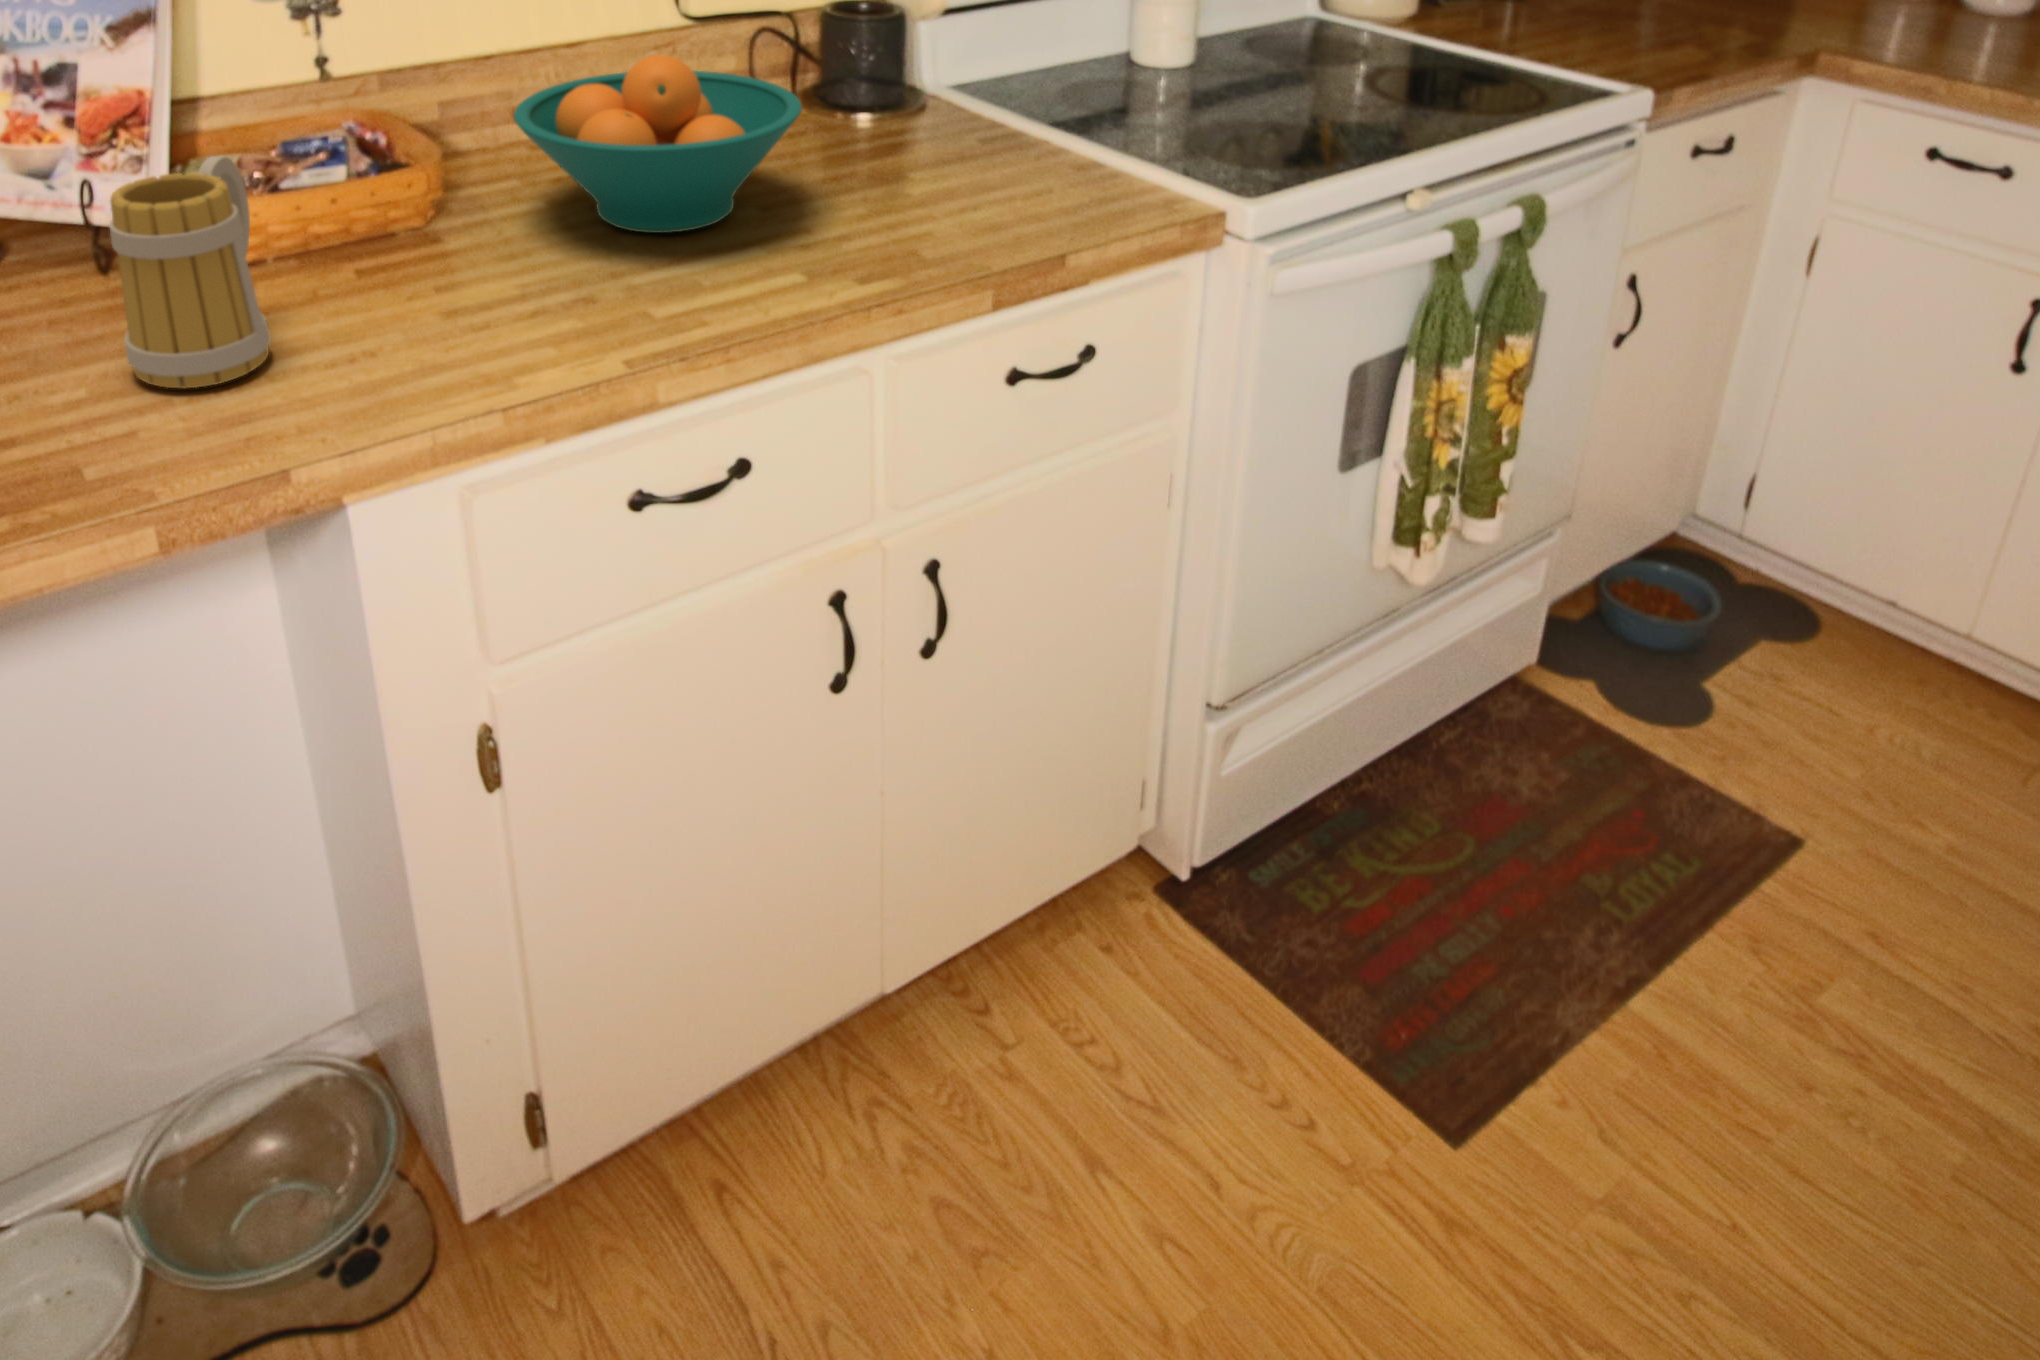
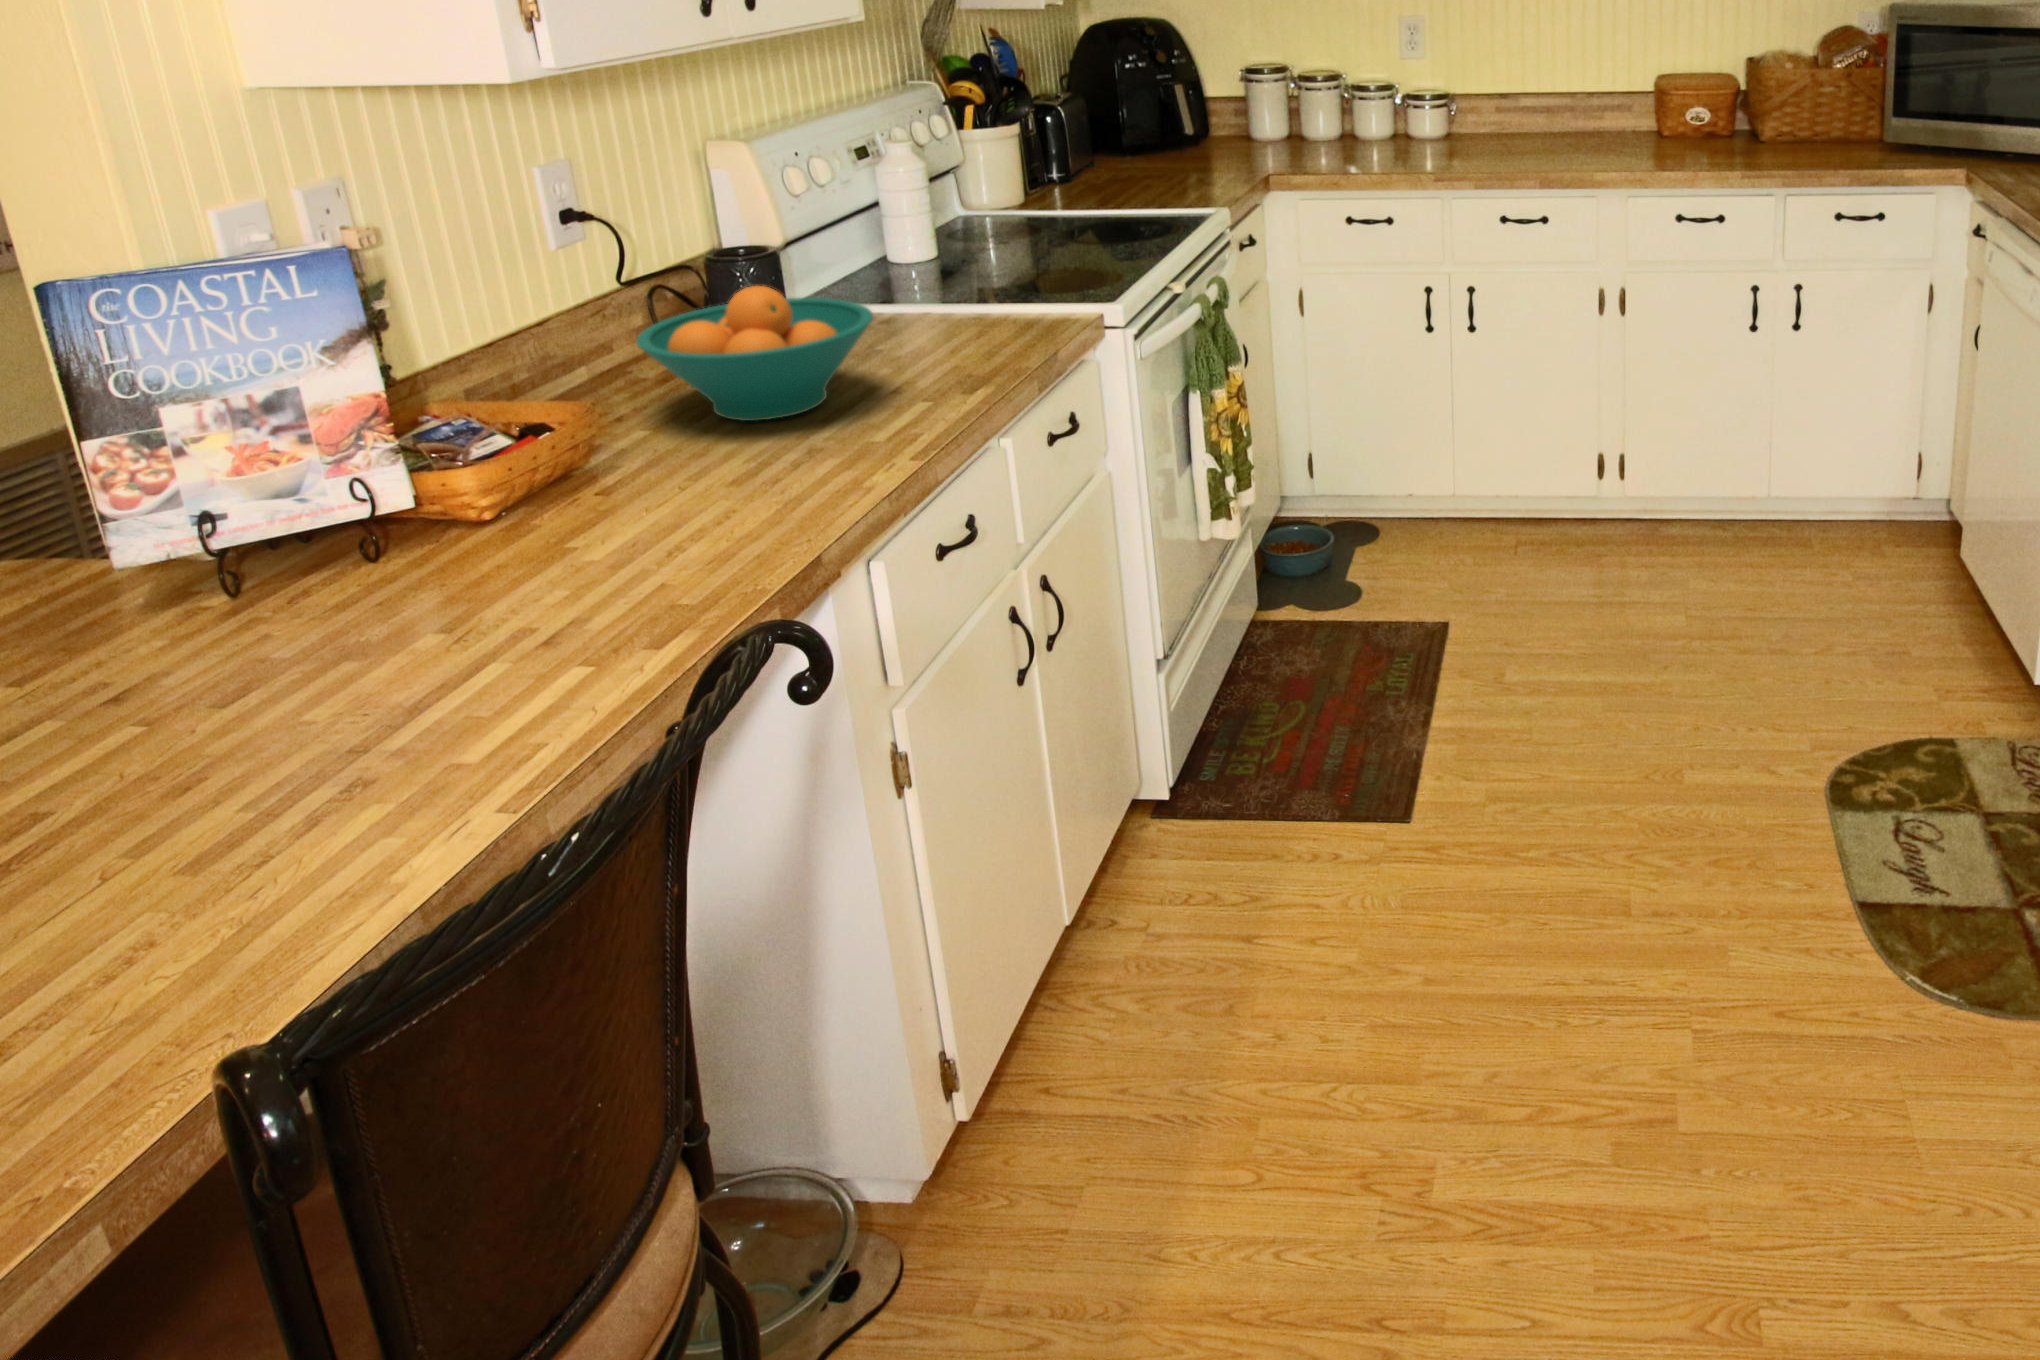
mug: present [109,156,271,388] -> none [560,403,691,577]

